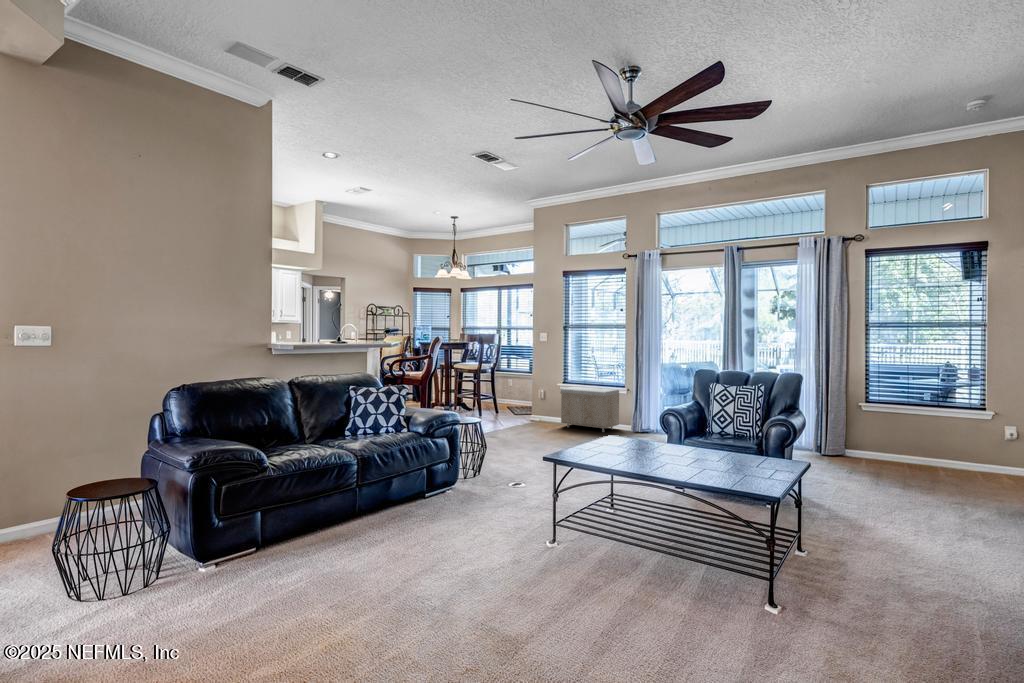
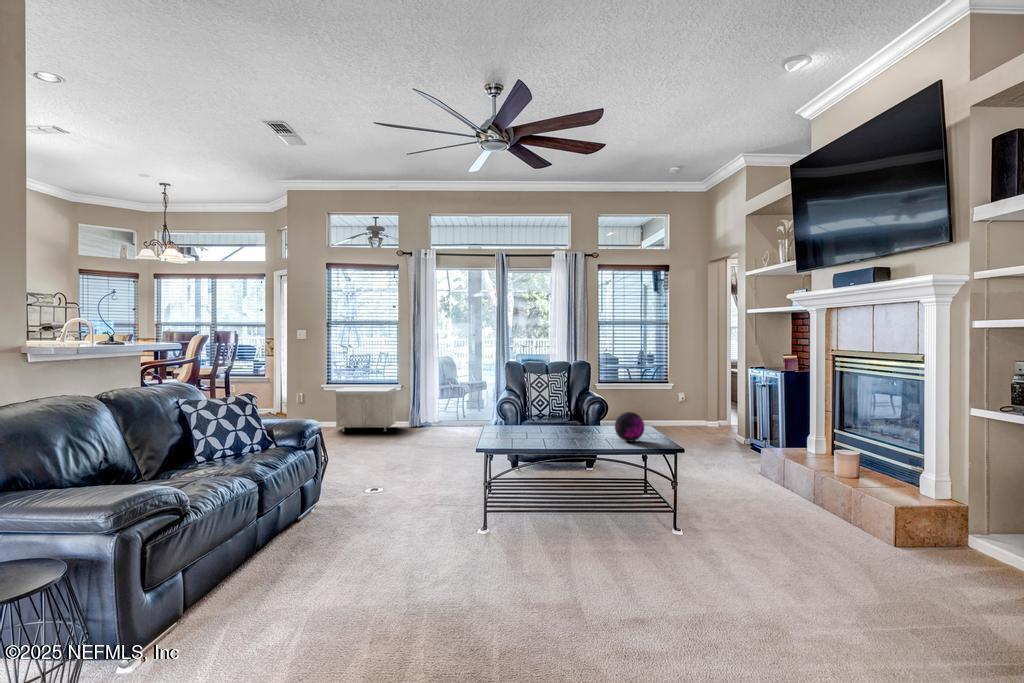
decorative orb: none [726,440,768,479] -> present [615,412,644,441]

